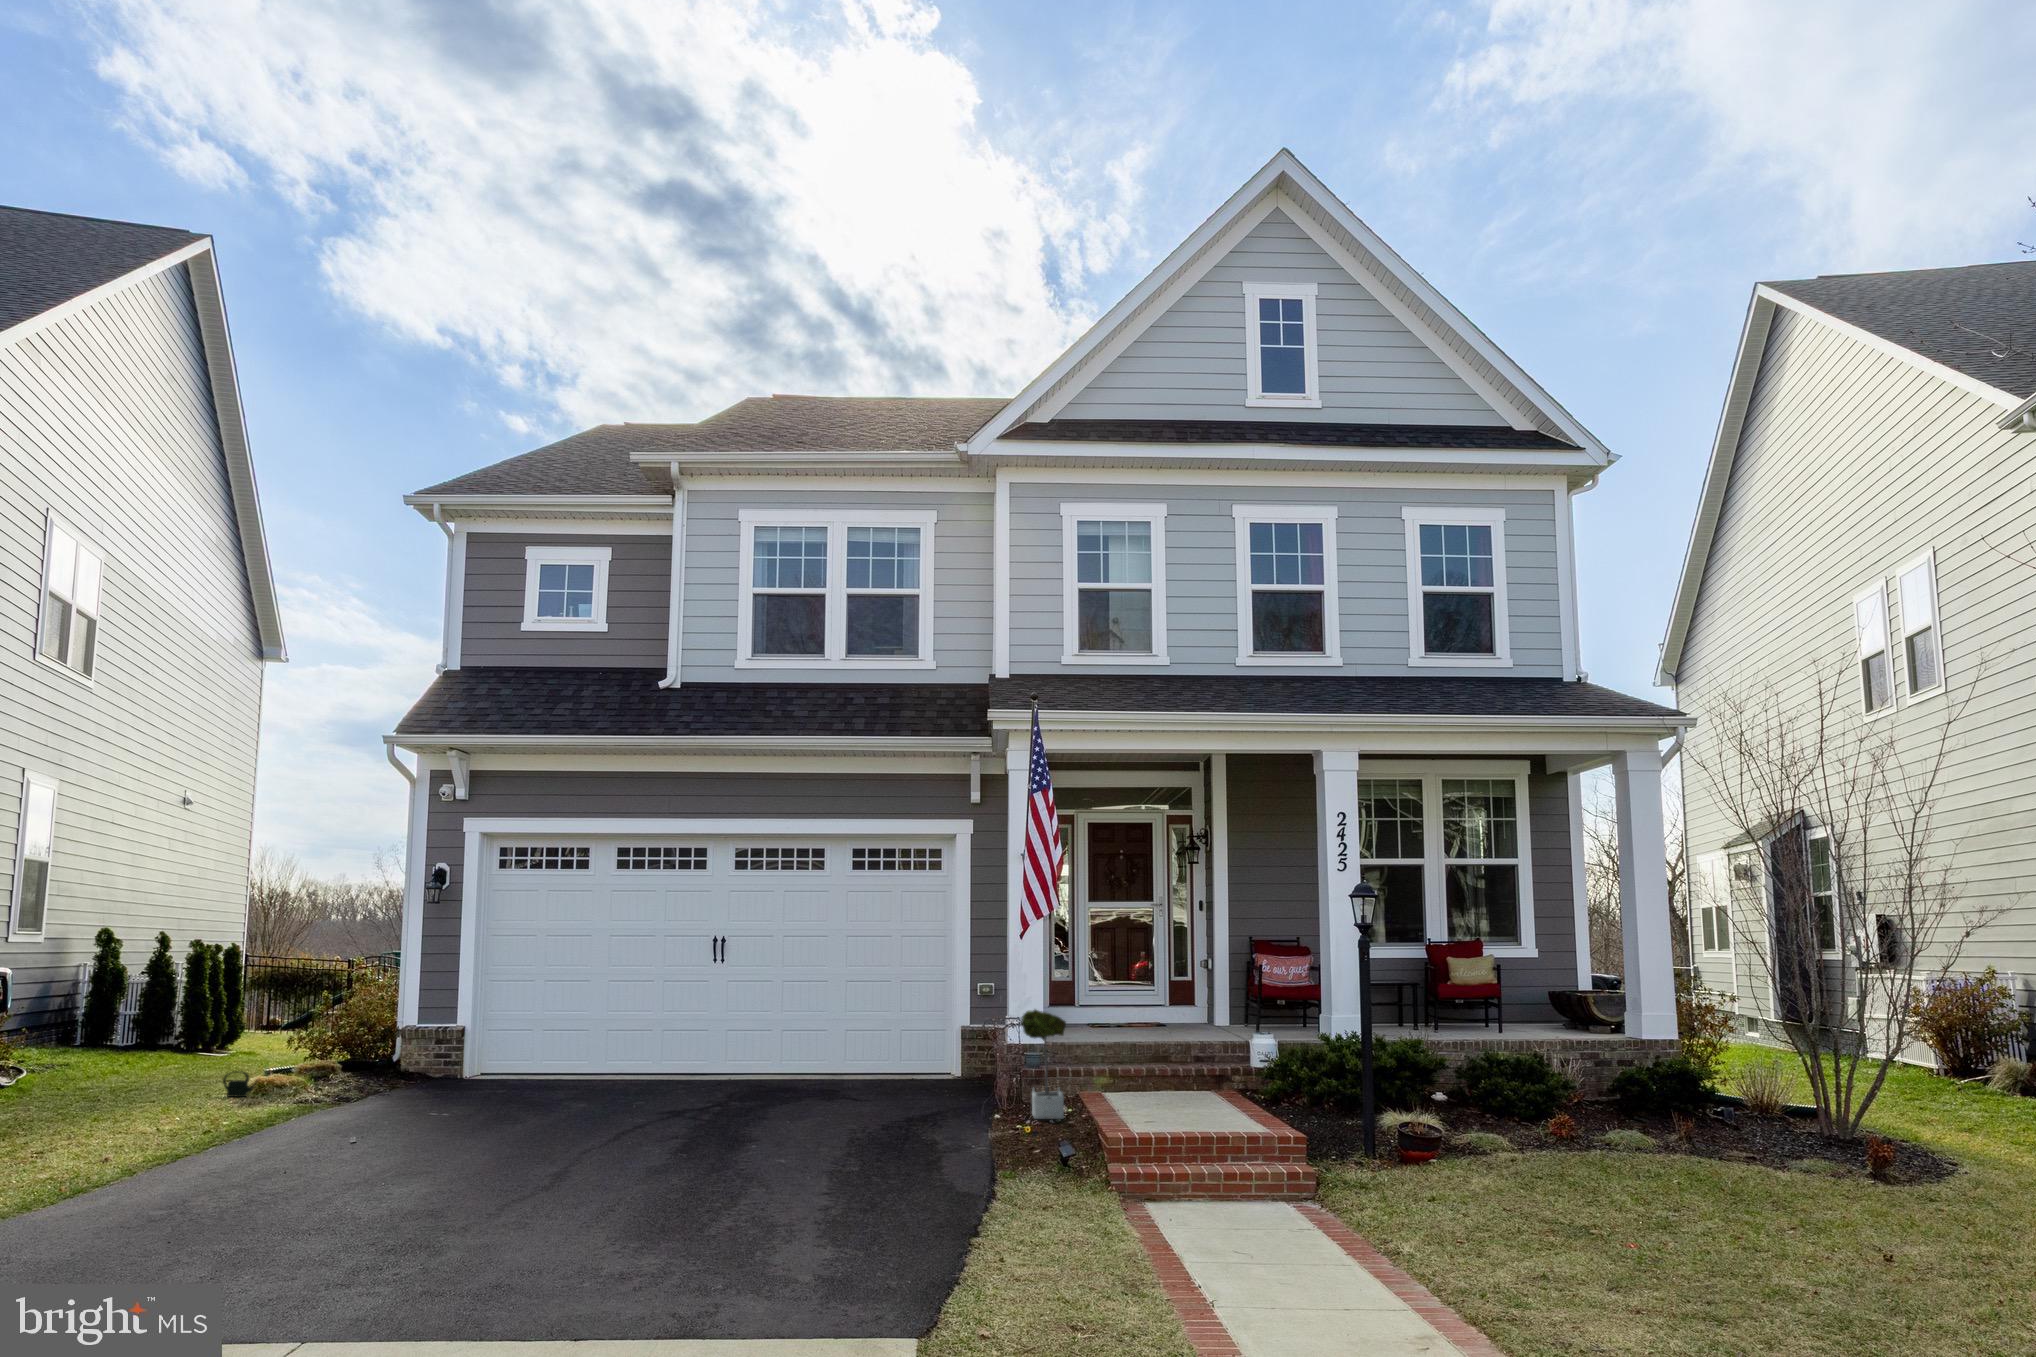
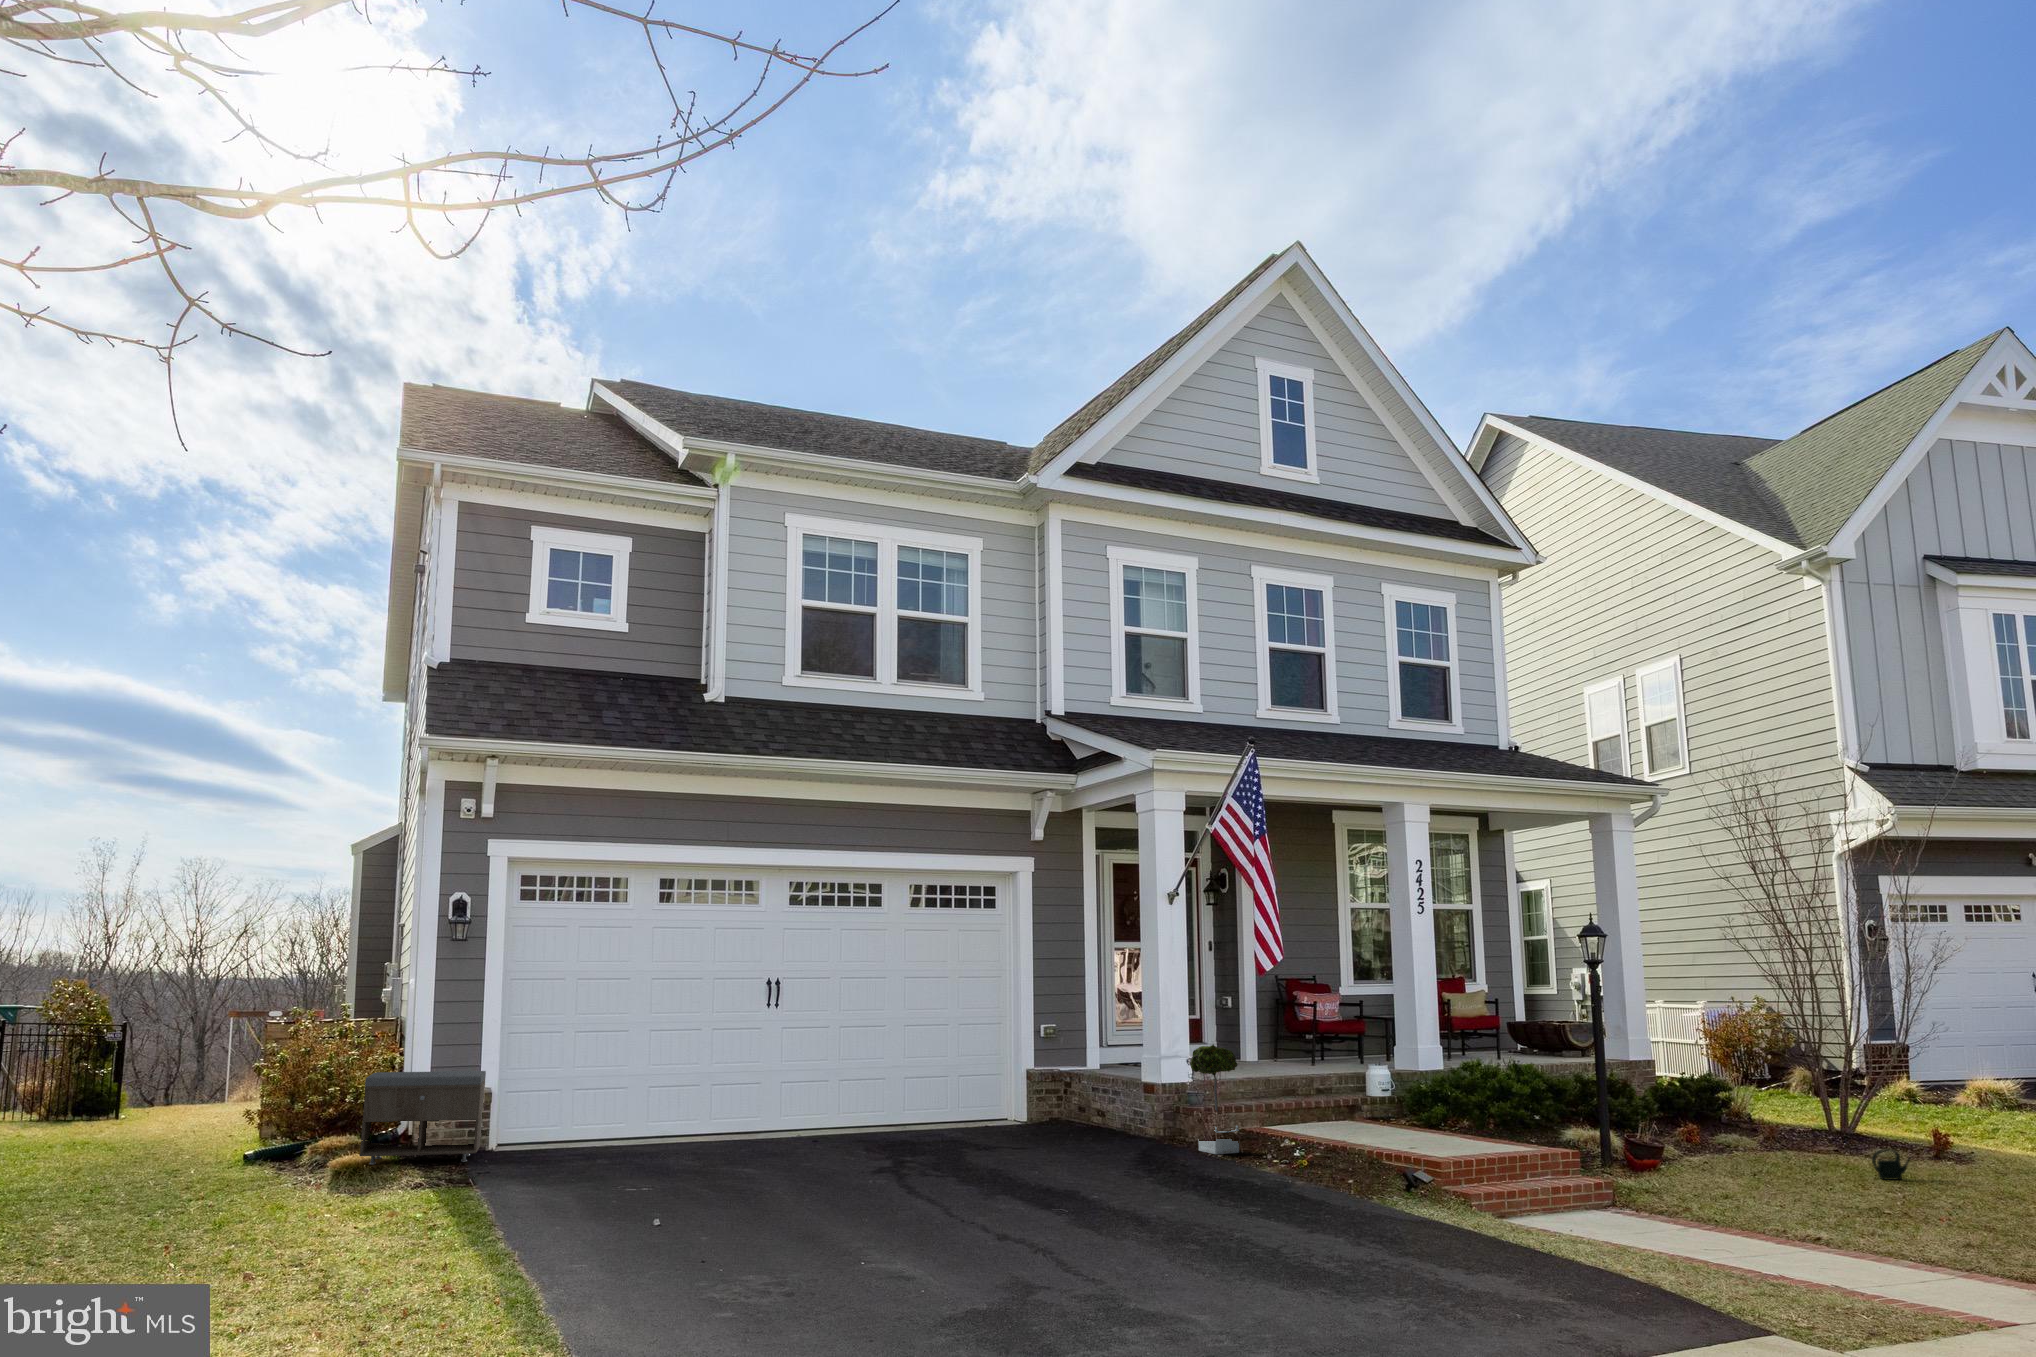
storage bench: none [343,1009,456,1085] -> present [359,1071,486,1165]
watering can: present [223,1071,256,1097] -> present [1872,1149,1911,1180]

